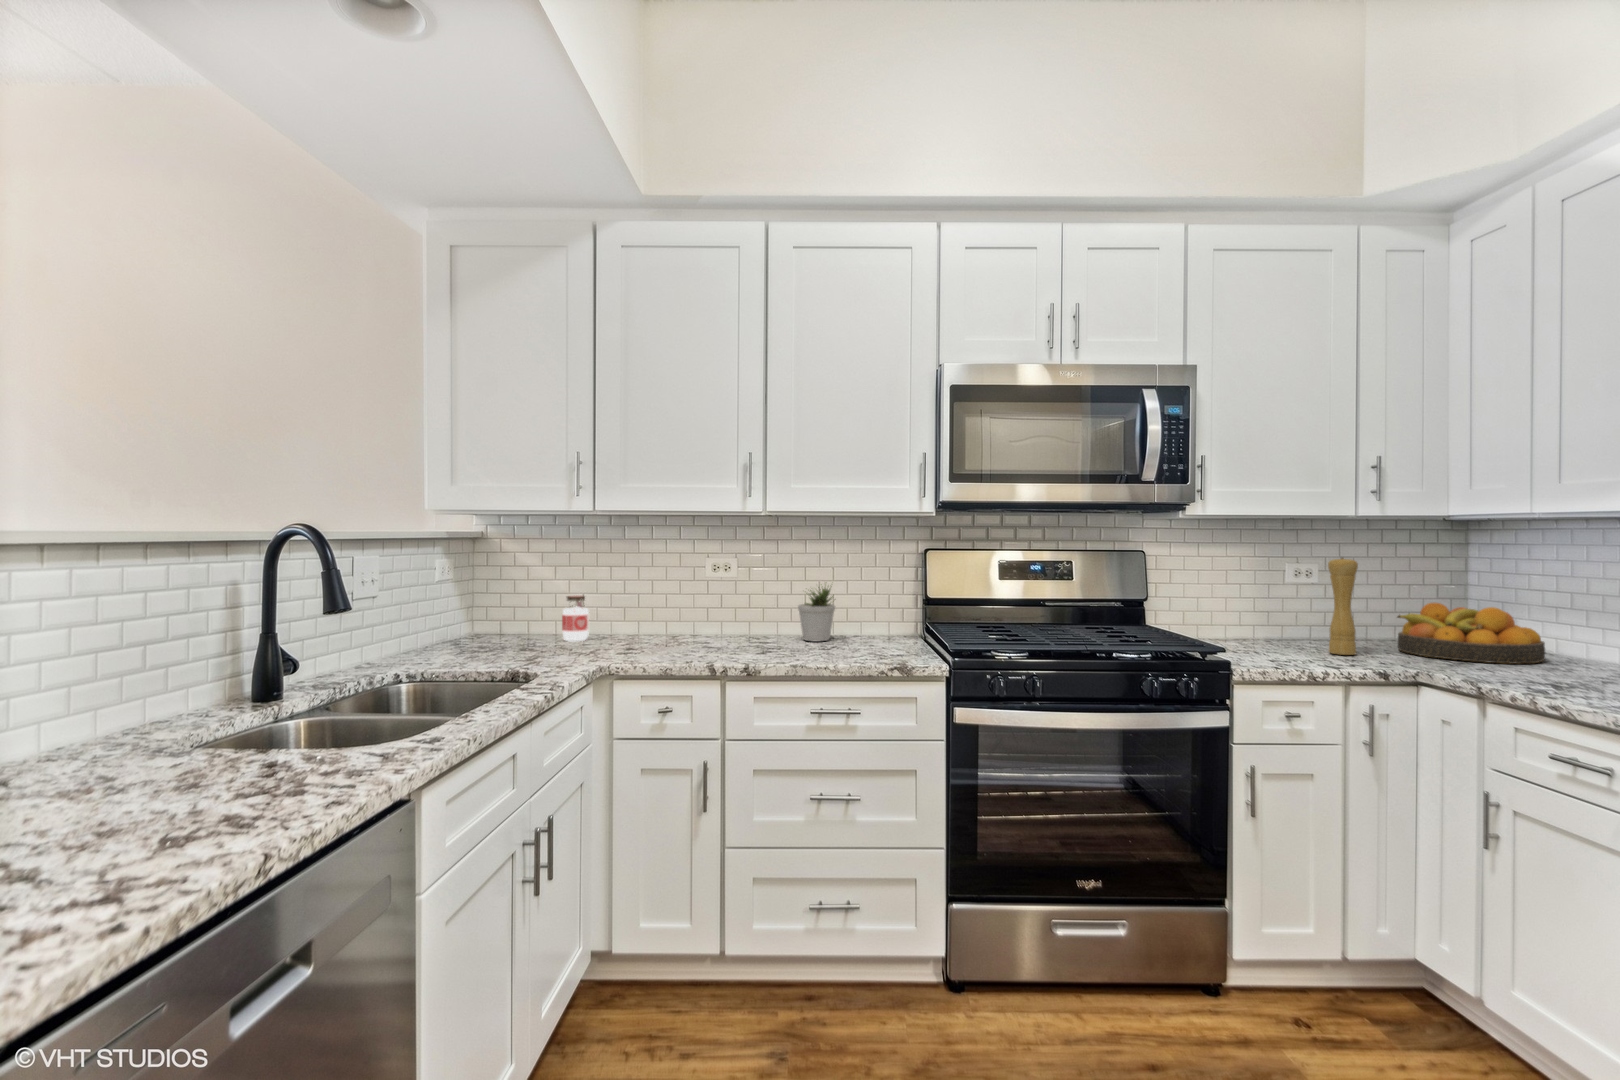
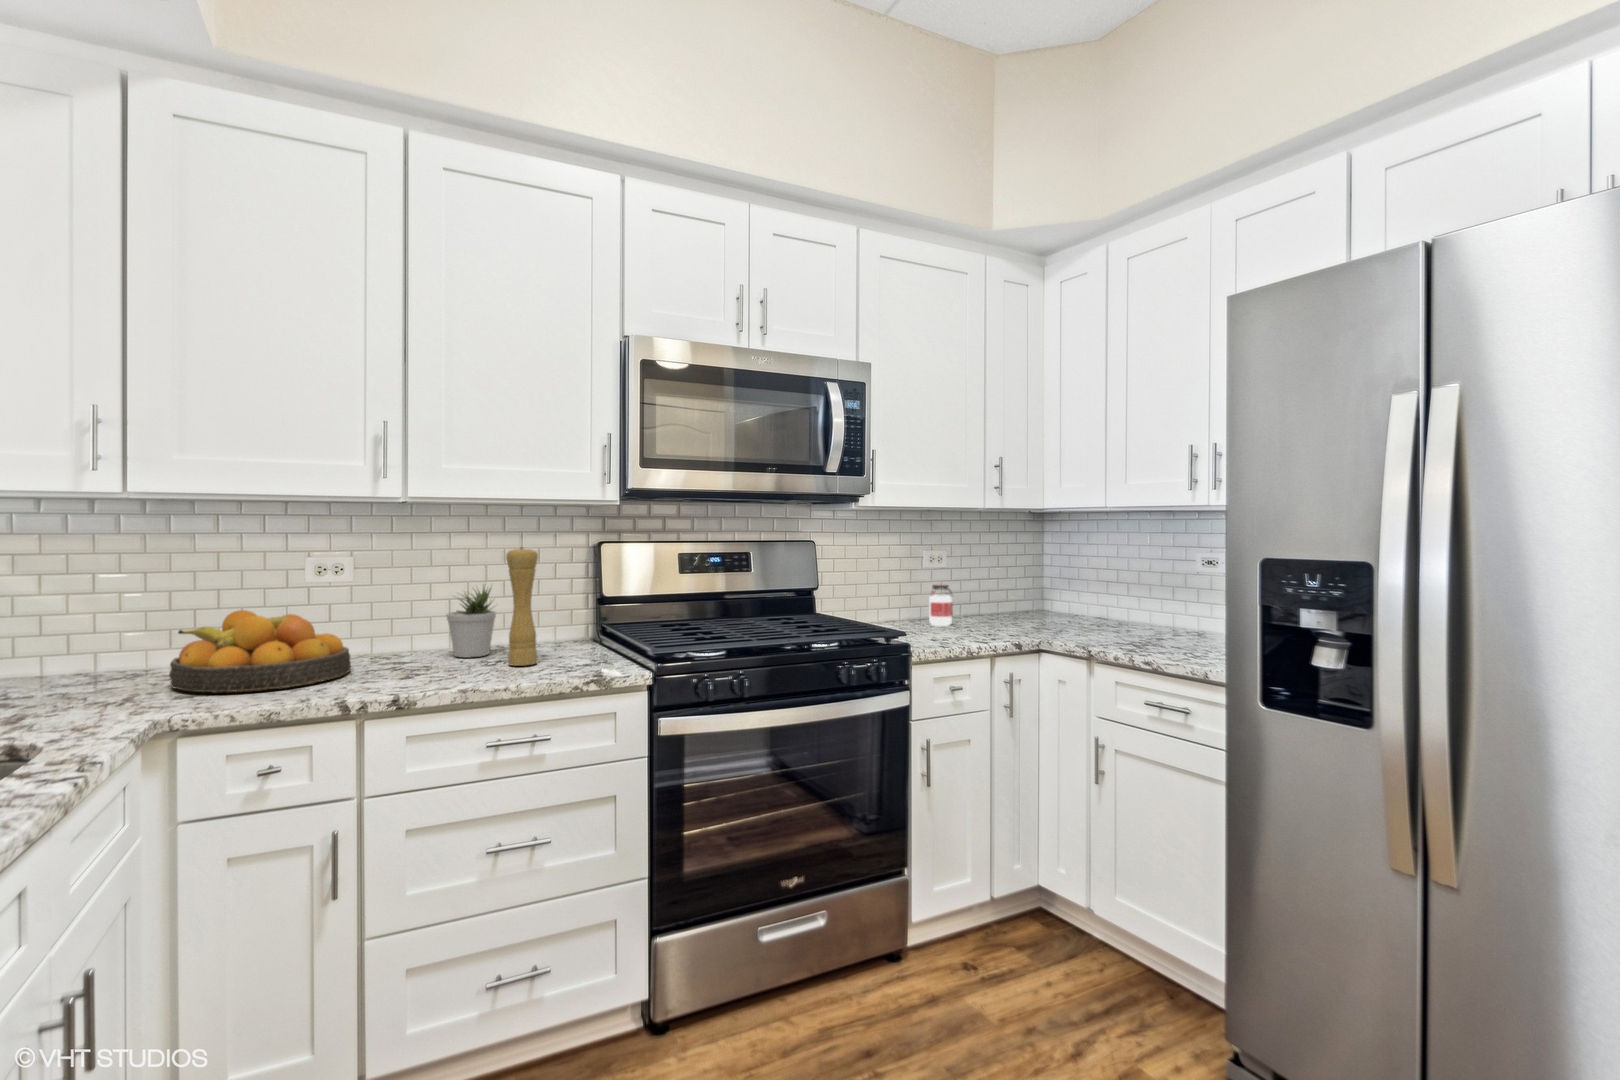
pepper mill: present [1328,557,1358,655] -> present [506,547,538,666]
jar: present [562,596,589,641] -> present [929,585,953,626]
fruit bowl: present [1397,603,1545,664] -> present [169,610,351,693]

